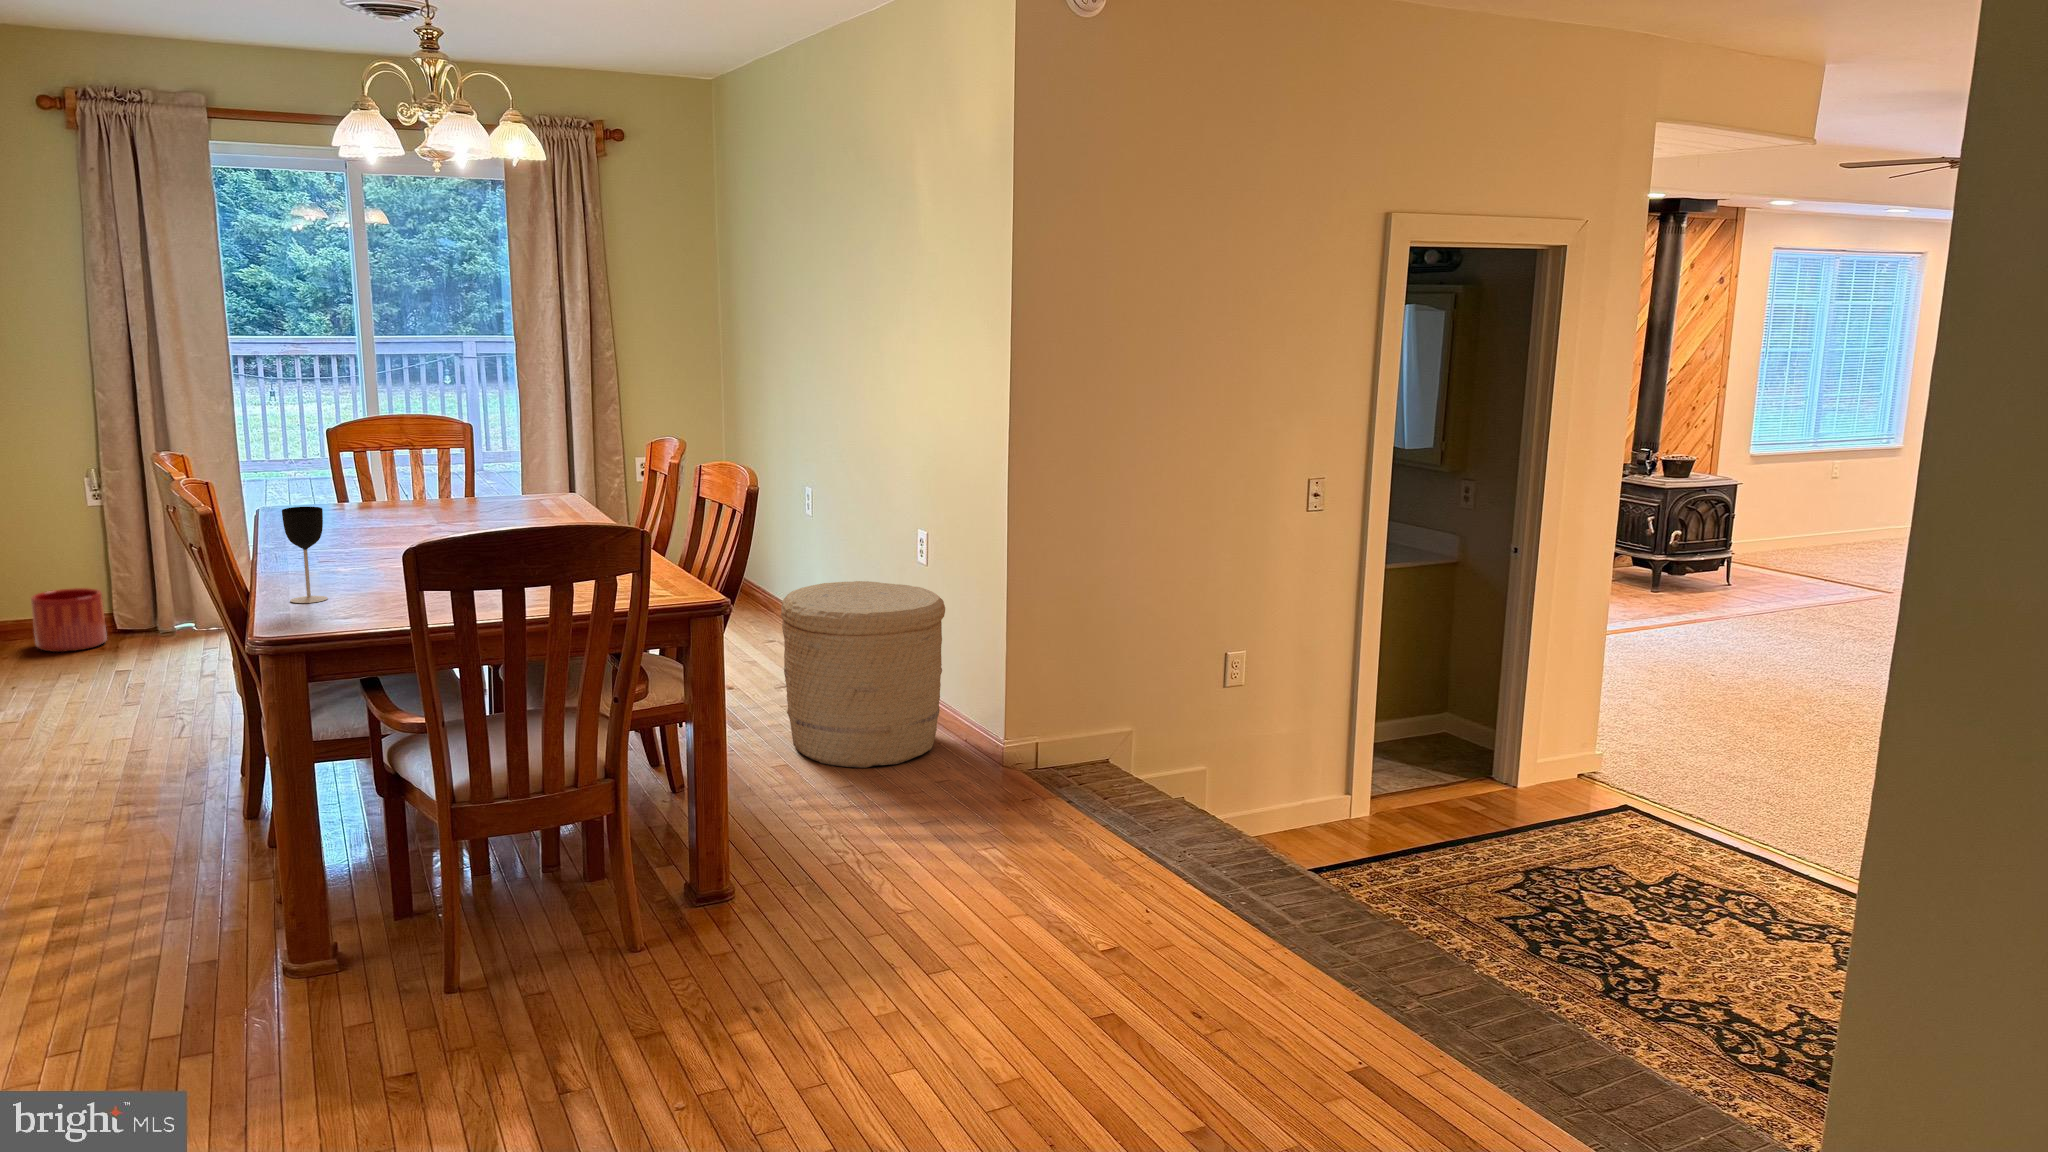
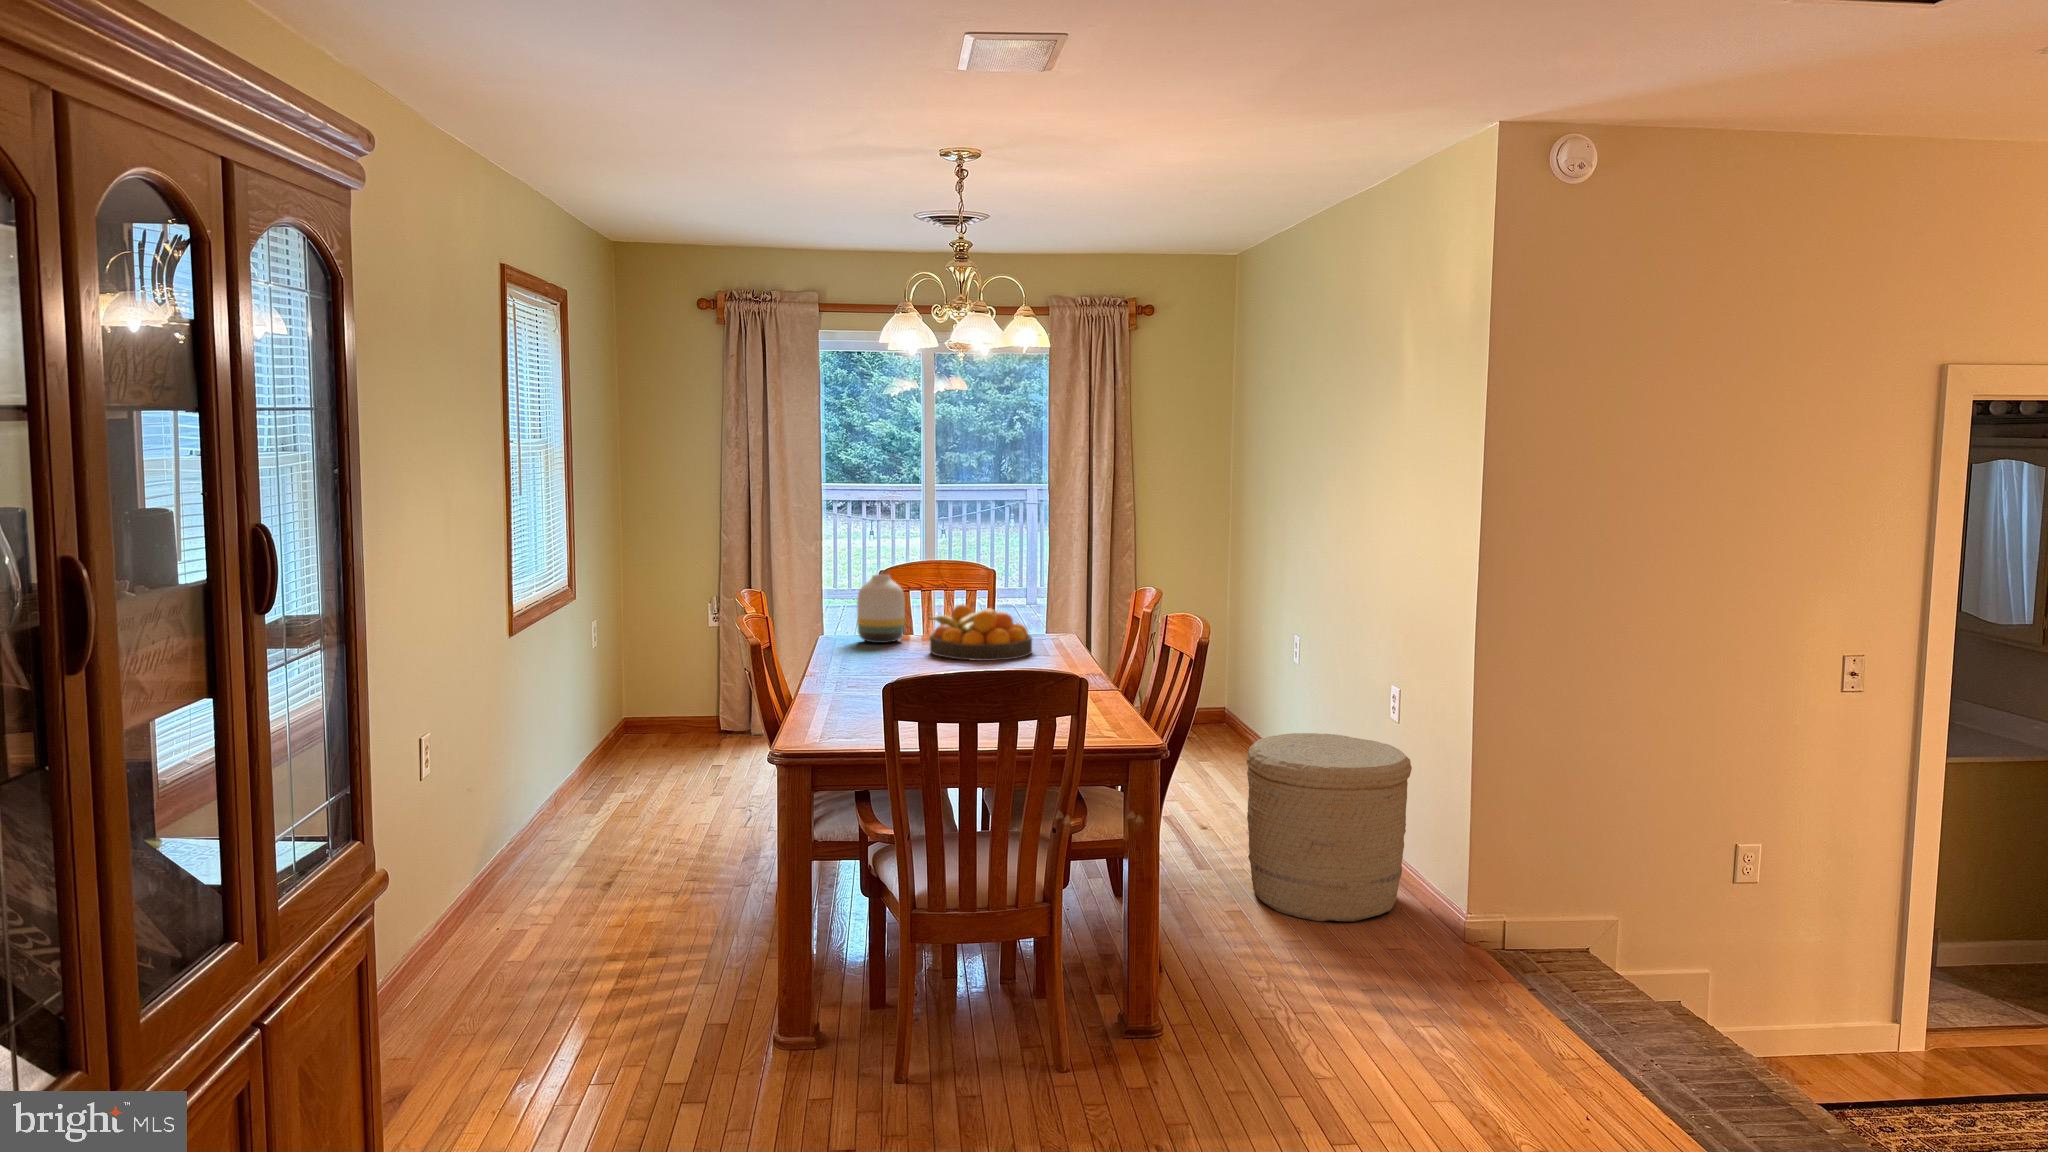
vase: none [310,434,372,514] -> present [857,574,905,643]
fruit bowl: none [406,465,535,527] -> present [929,605,1032,661]
wine glass: present [282,506,328,603] -> none [805,639,837,721]
planter: present [31,588,107,652] -> none [664,690,714,741]

